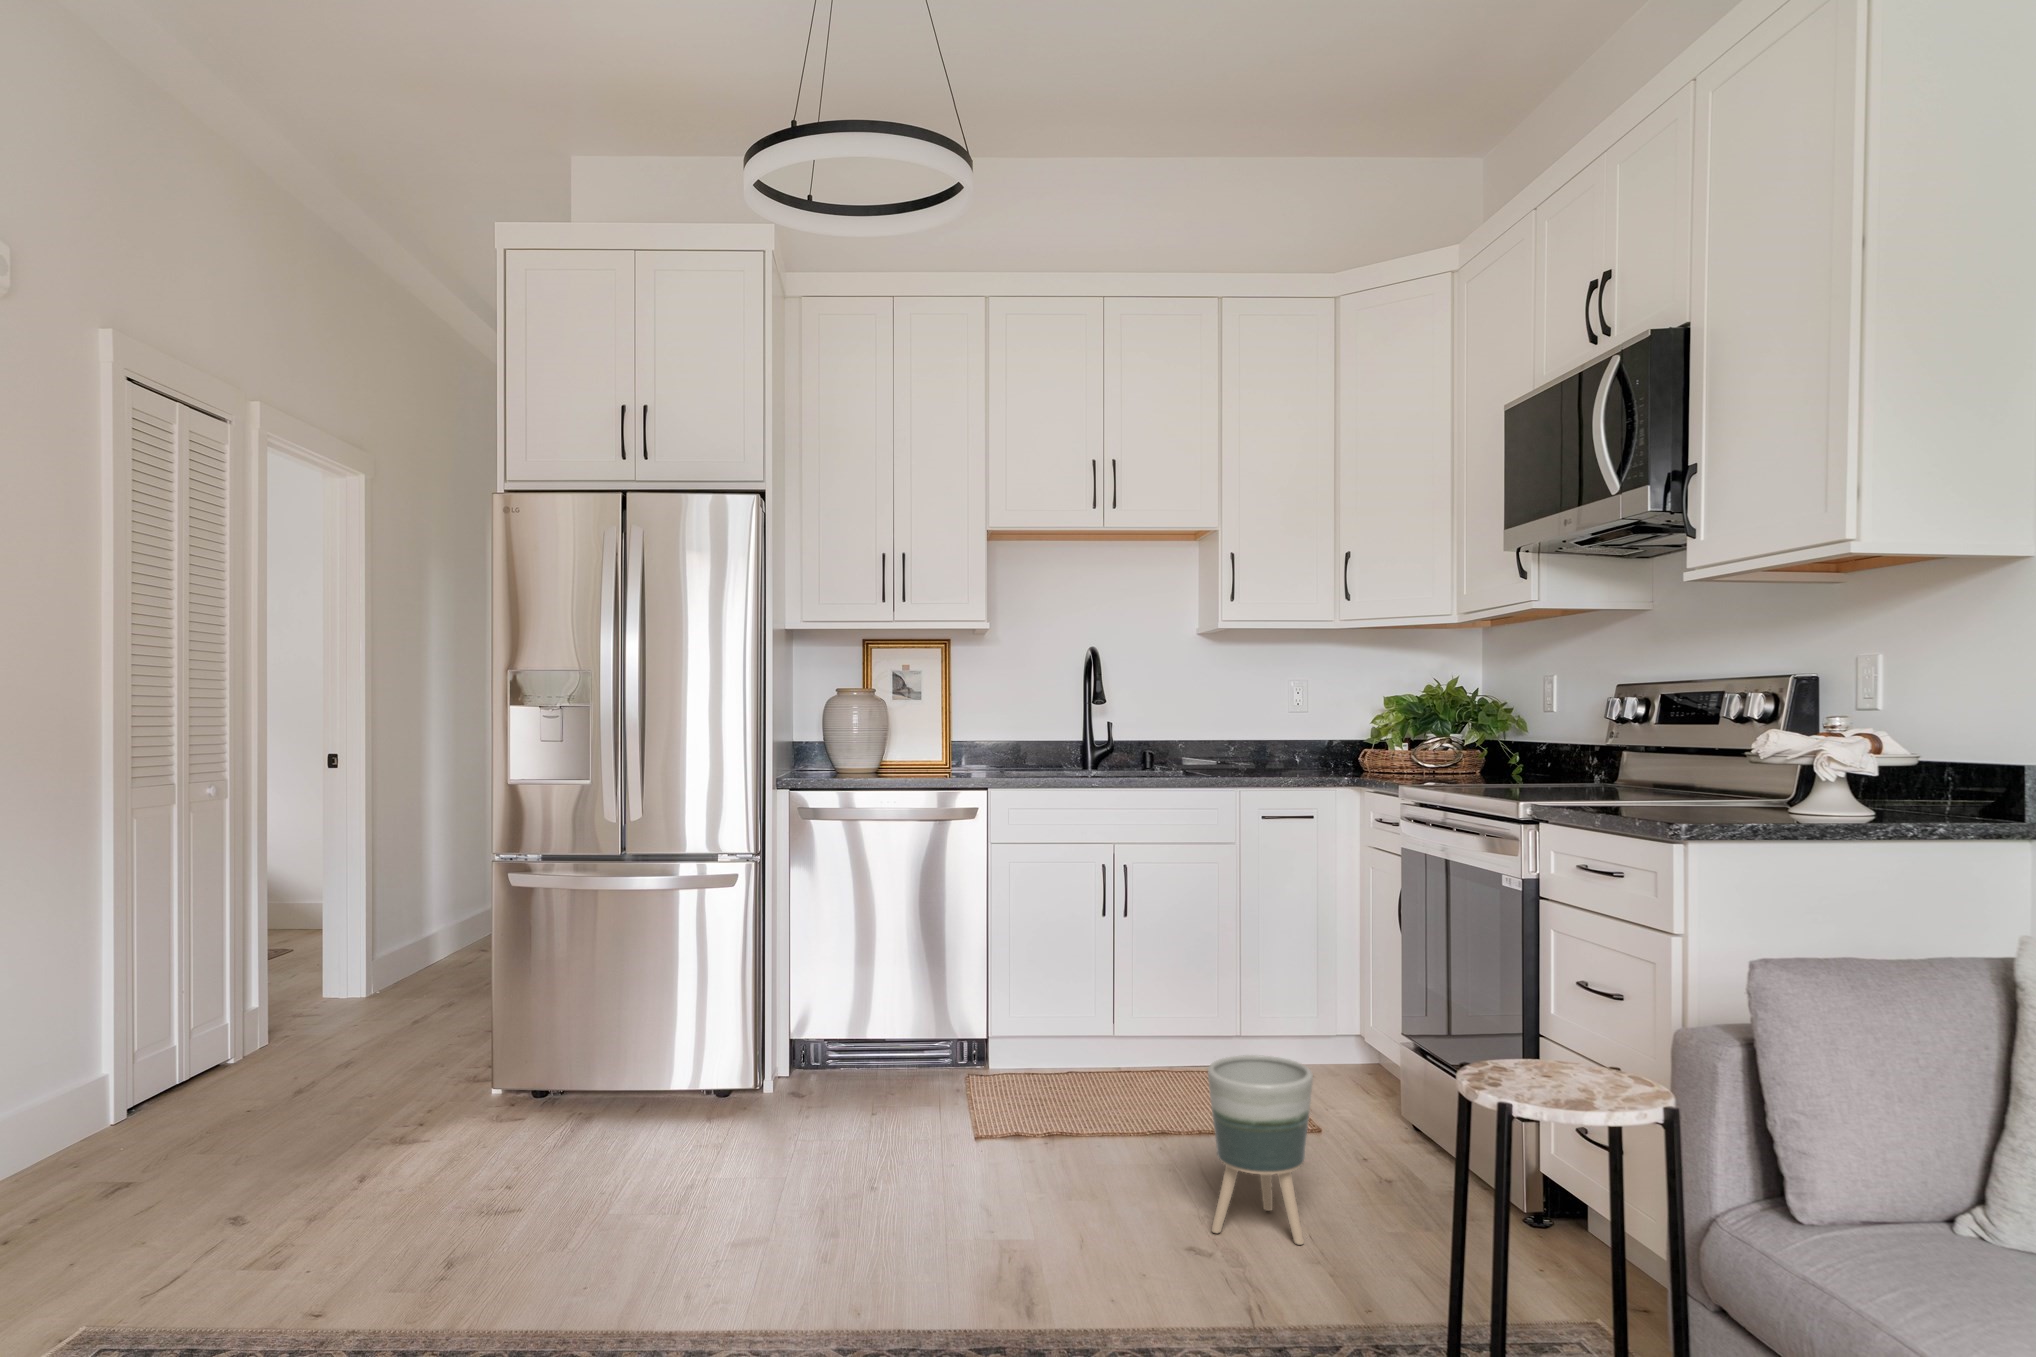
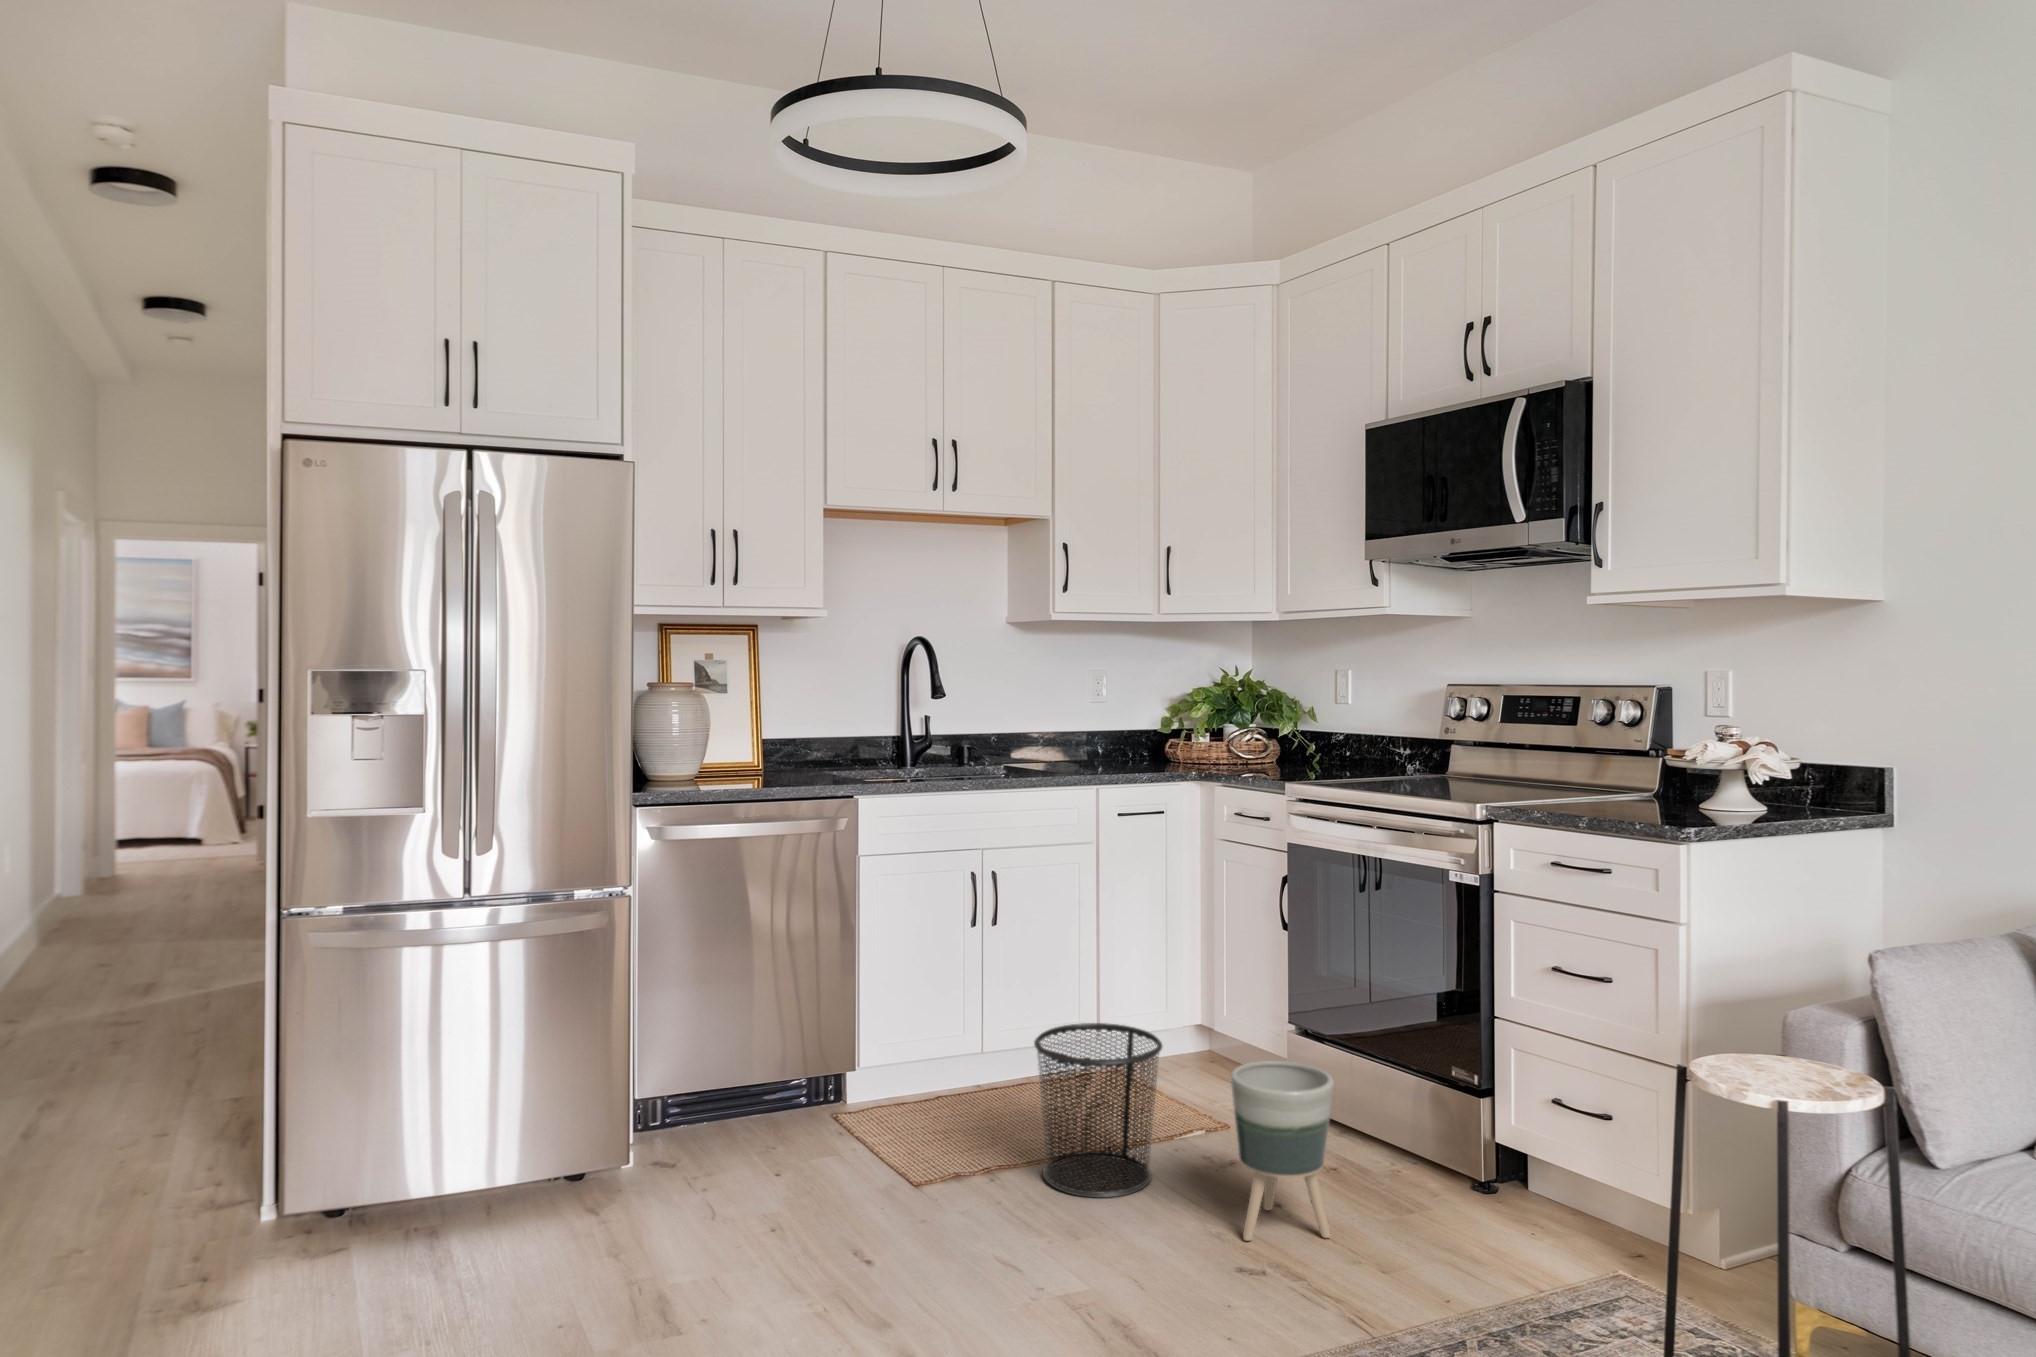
waste bin: none [1074,1008,1199,1177] -> present [1034,1023,1162,1198]

